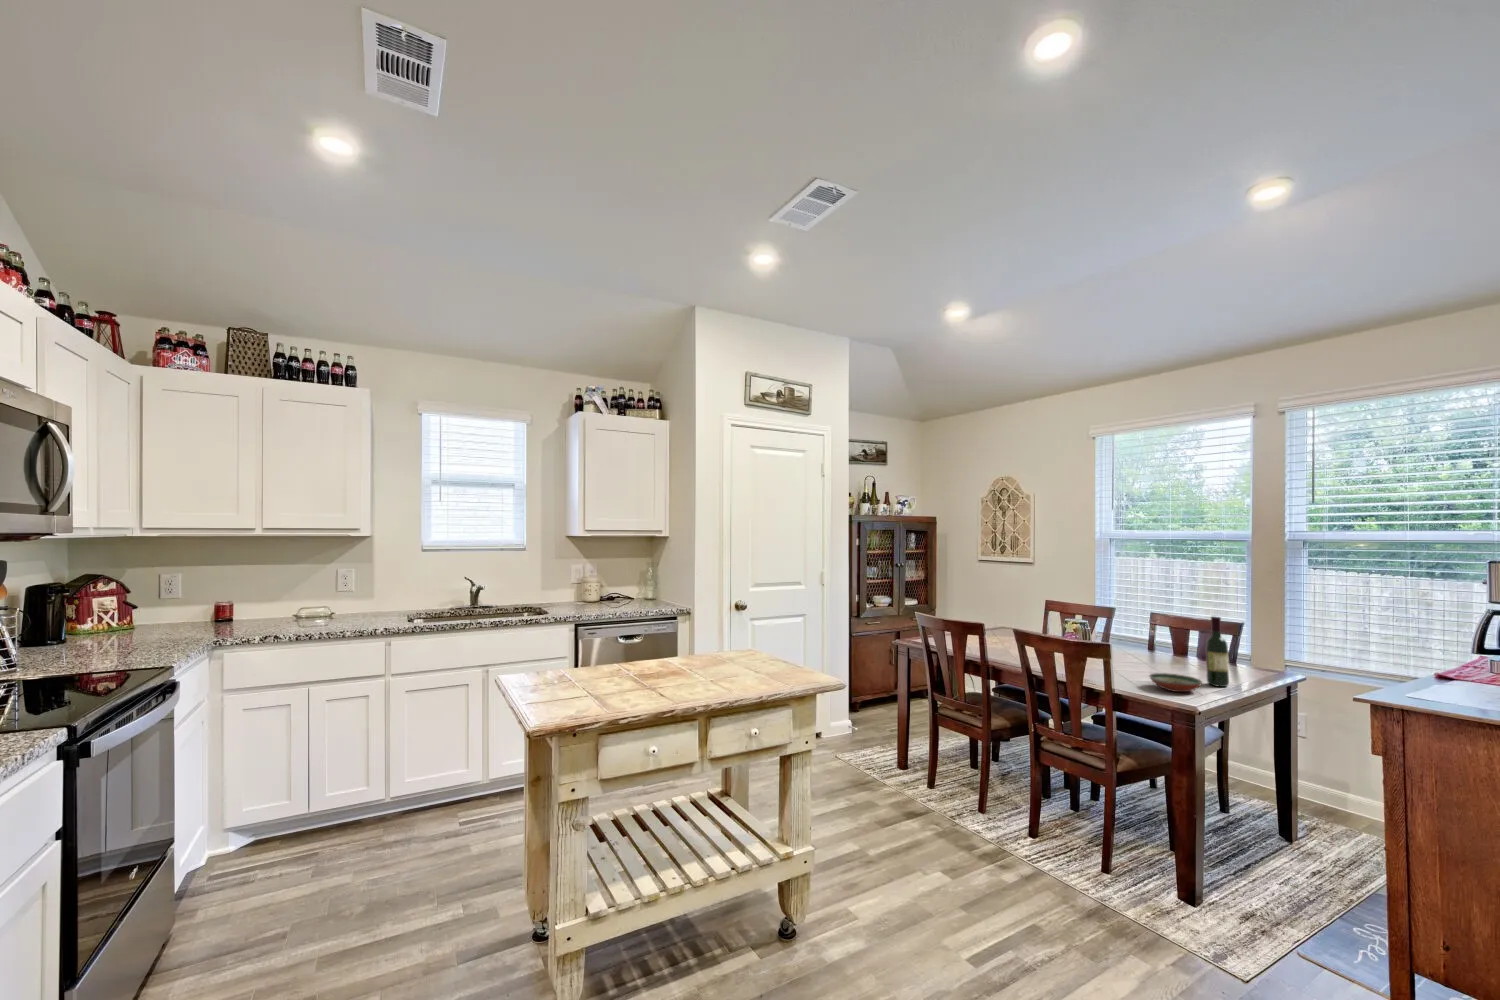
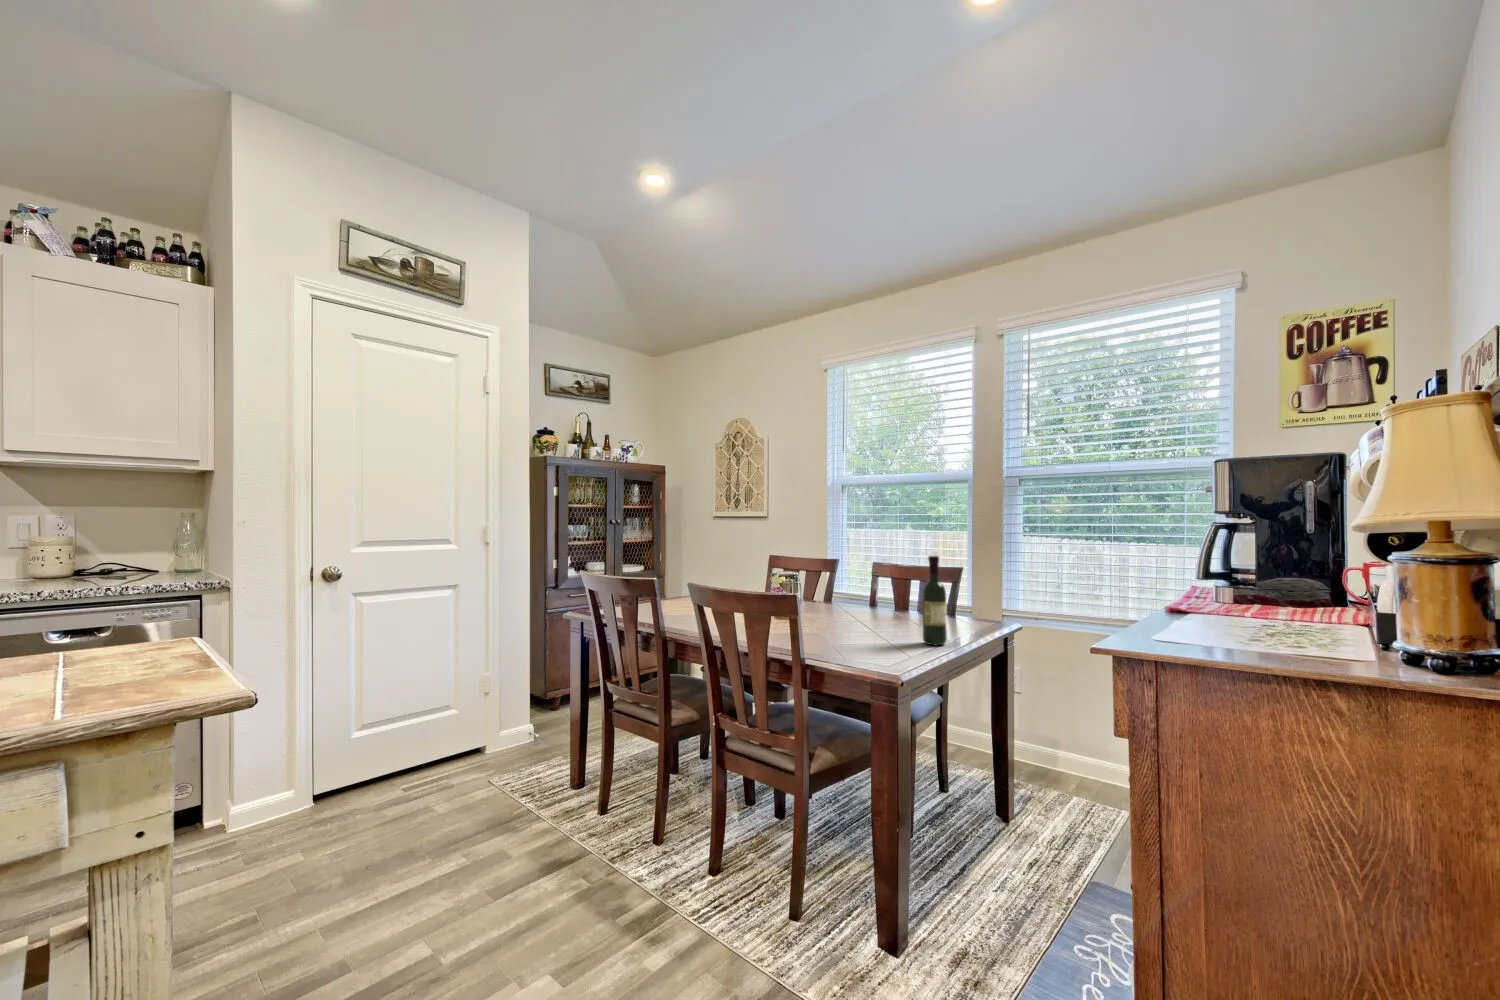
decorative bowl: present [1150,673,1202,692] -> none [855,633,916,657]

